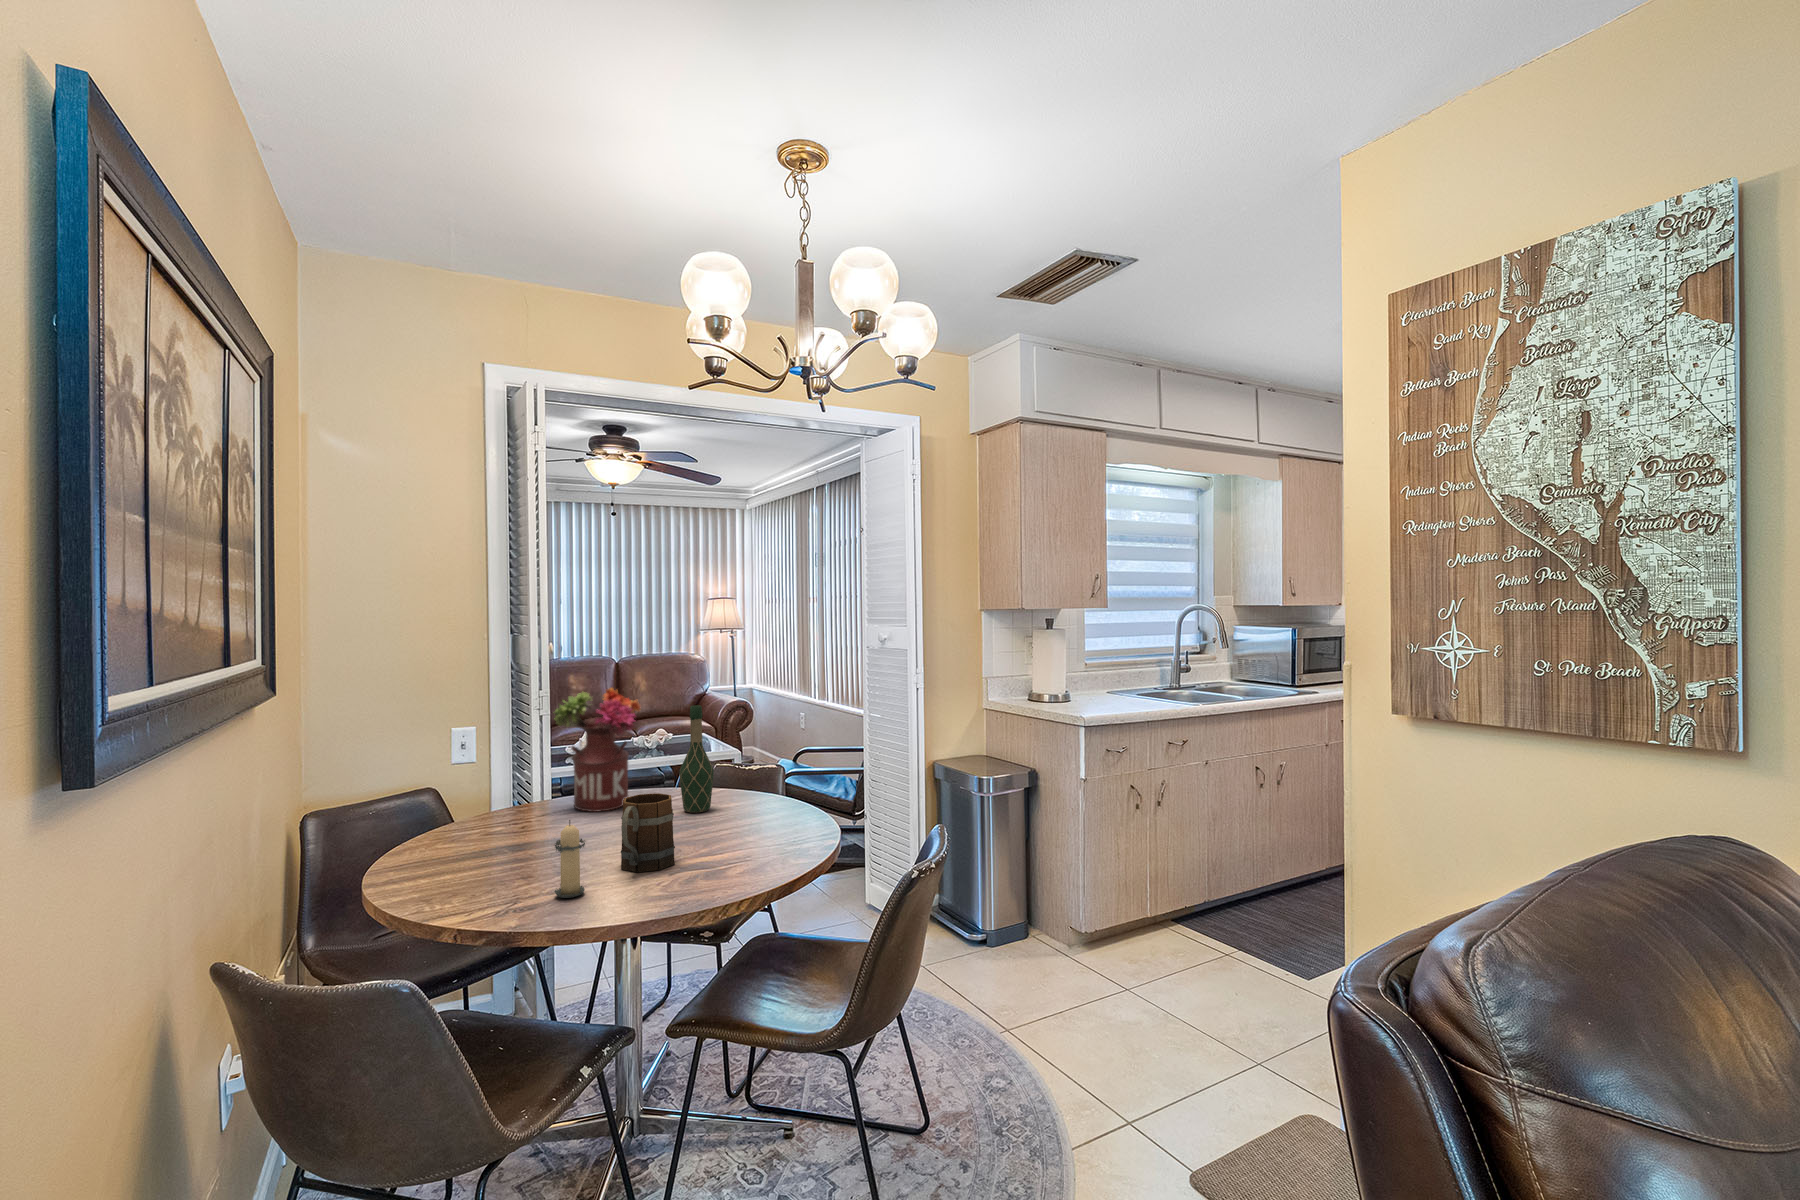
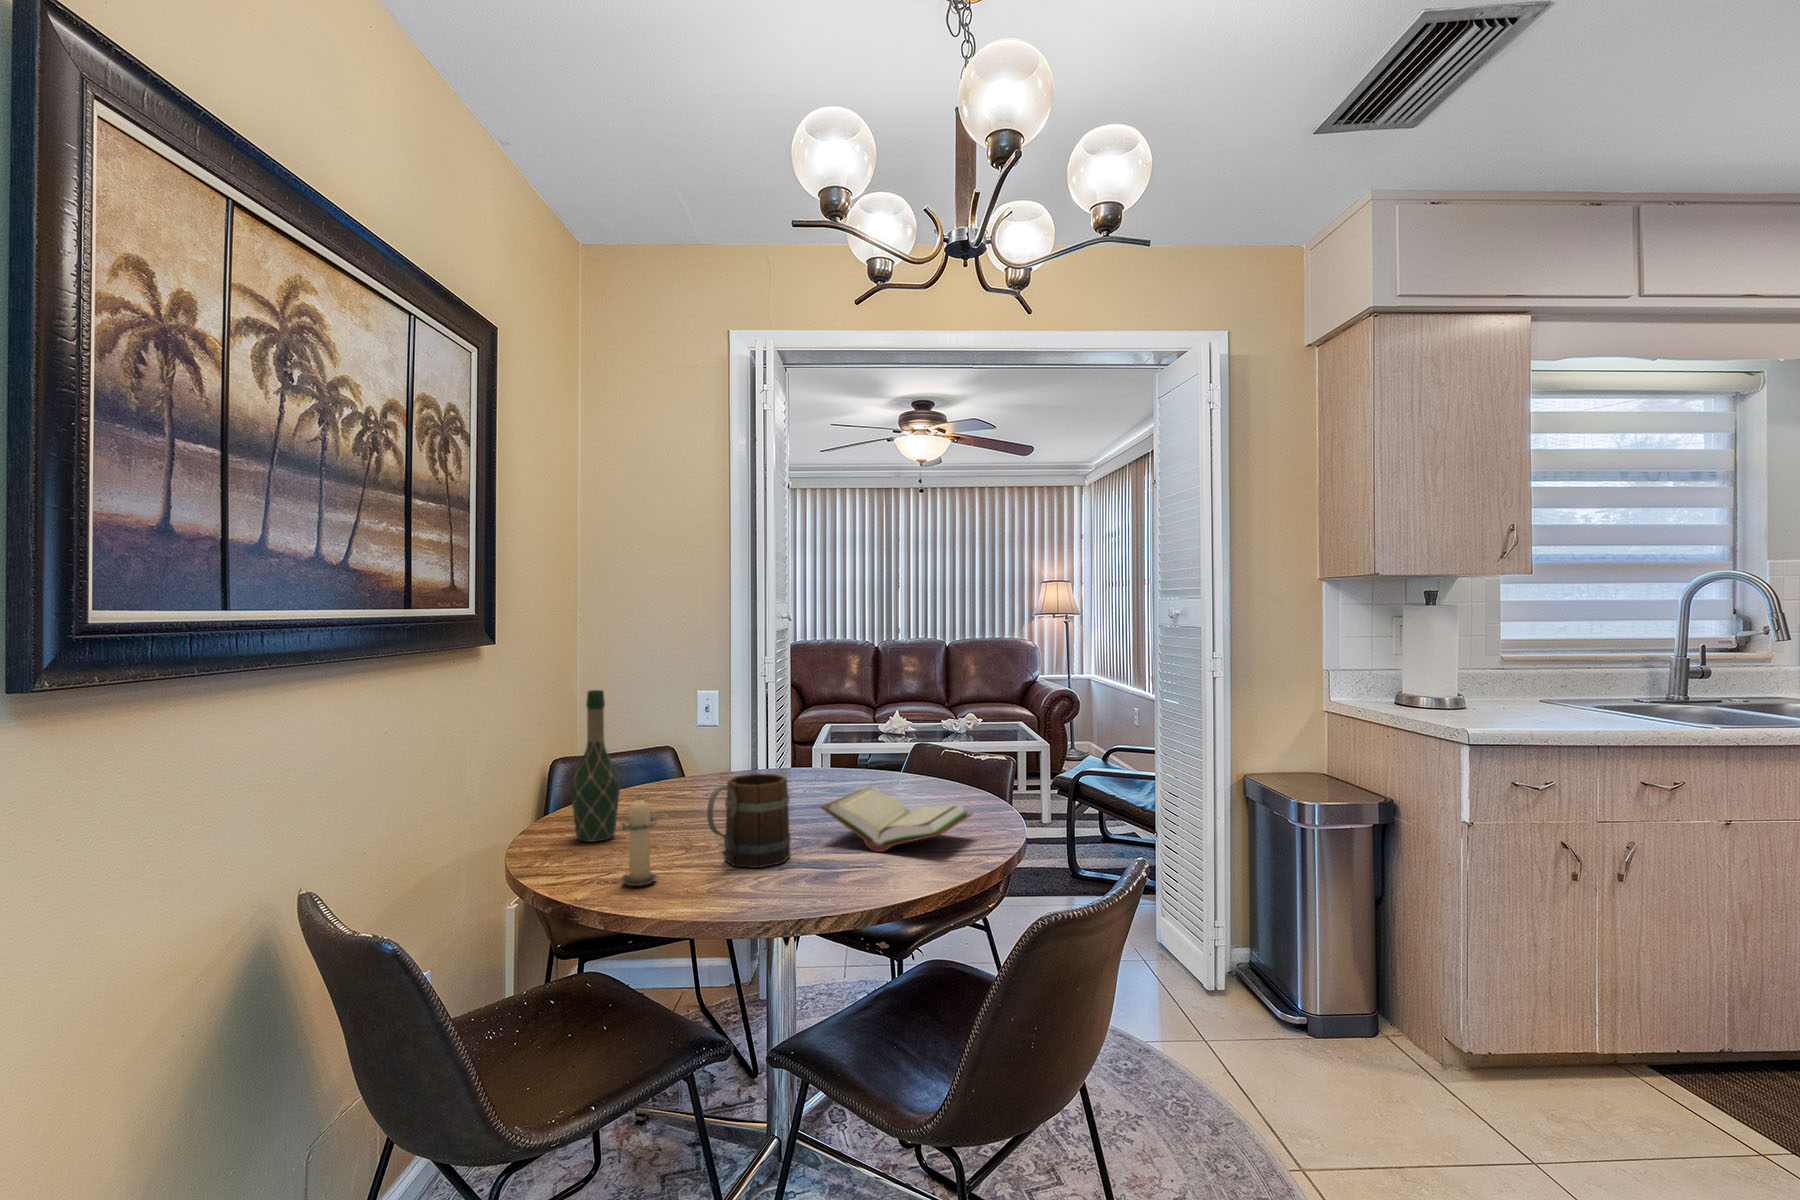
flower arrangement: present [554,688,641,812] -> none [742,654,838,791]
wine bottle: present [679,705,714,813] -> present [571,690,620,842]
book: none [686,796,801,846] -> present [821,786,972,852]

